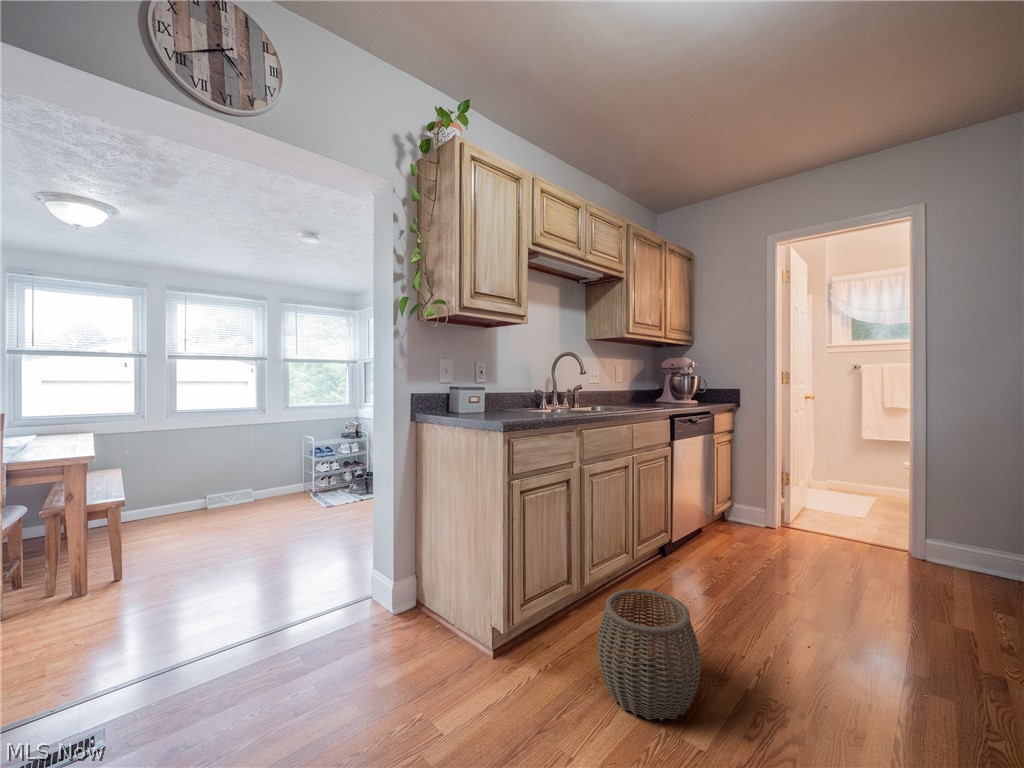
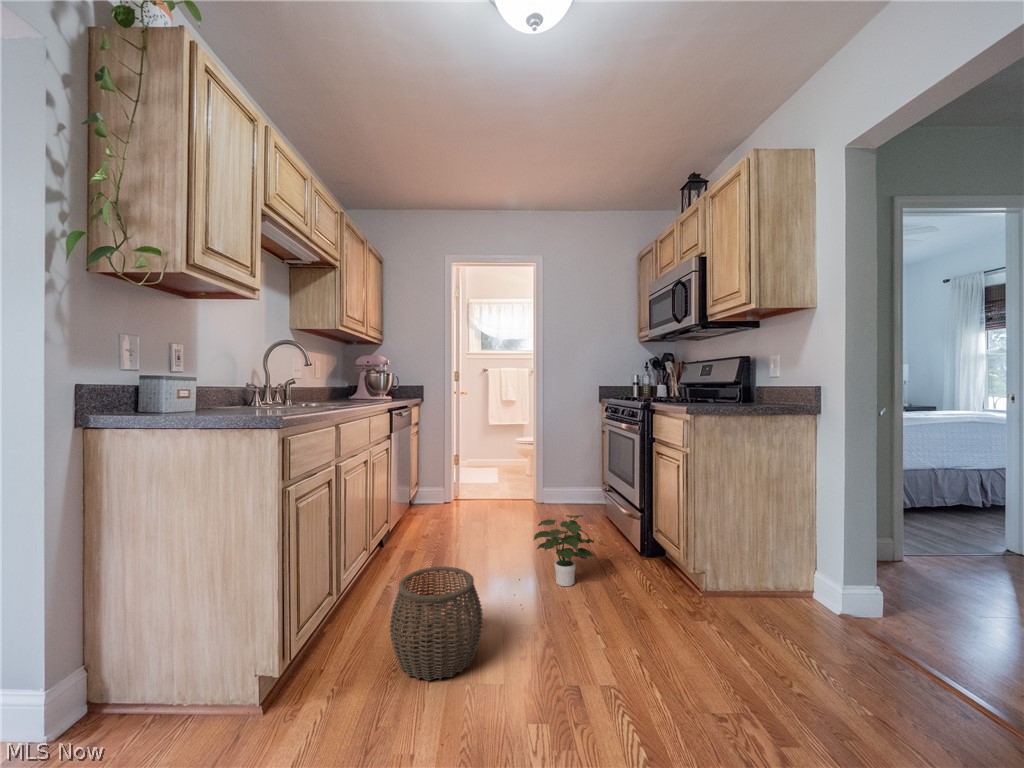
potted plant: none [831,582,954,693] -> present [534,515,597,586]

